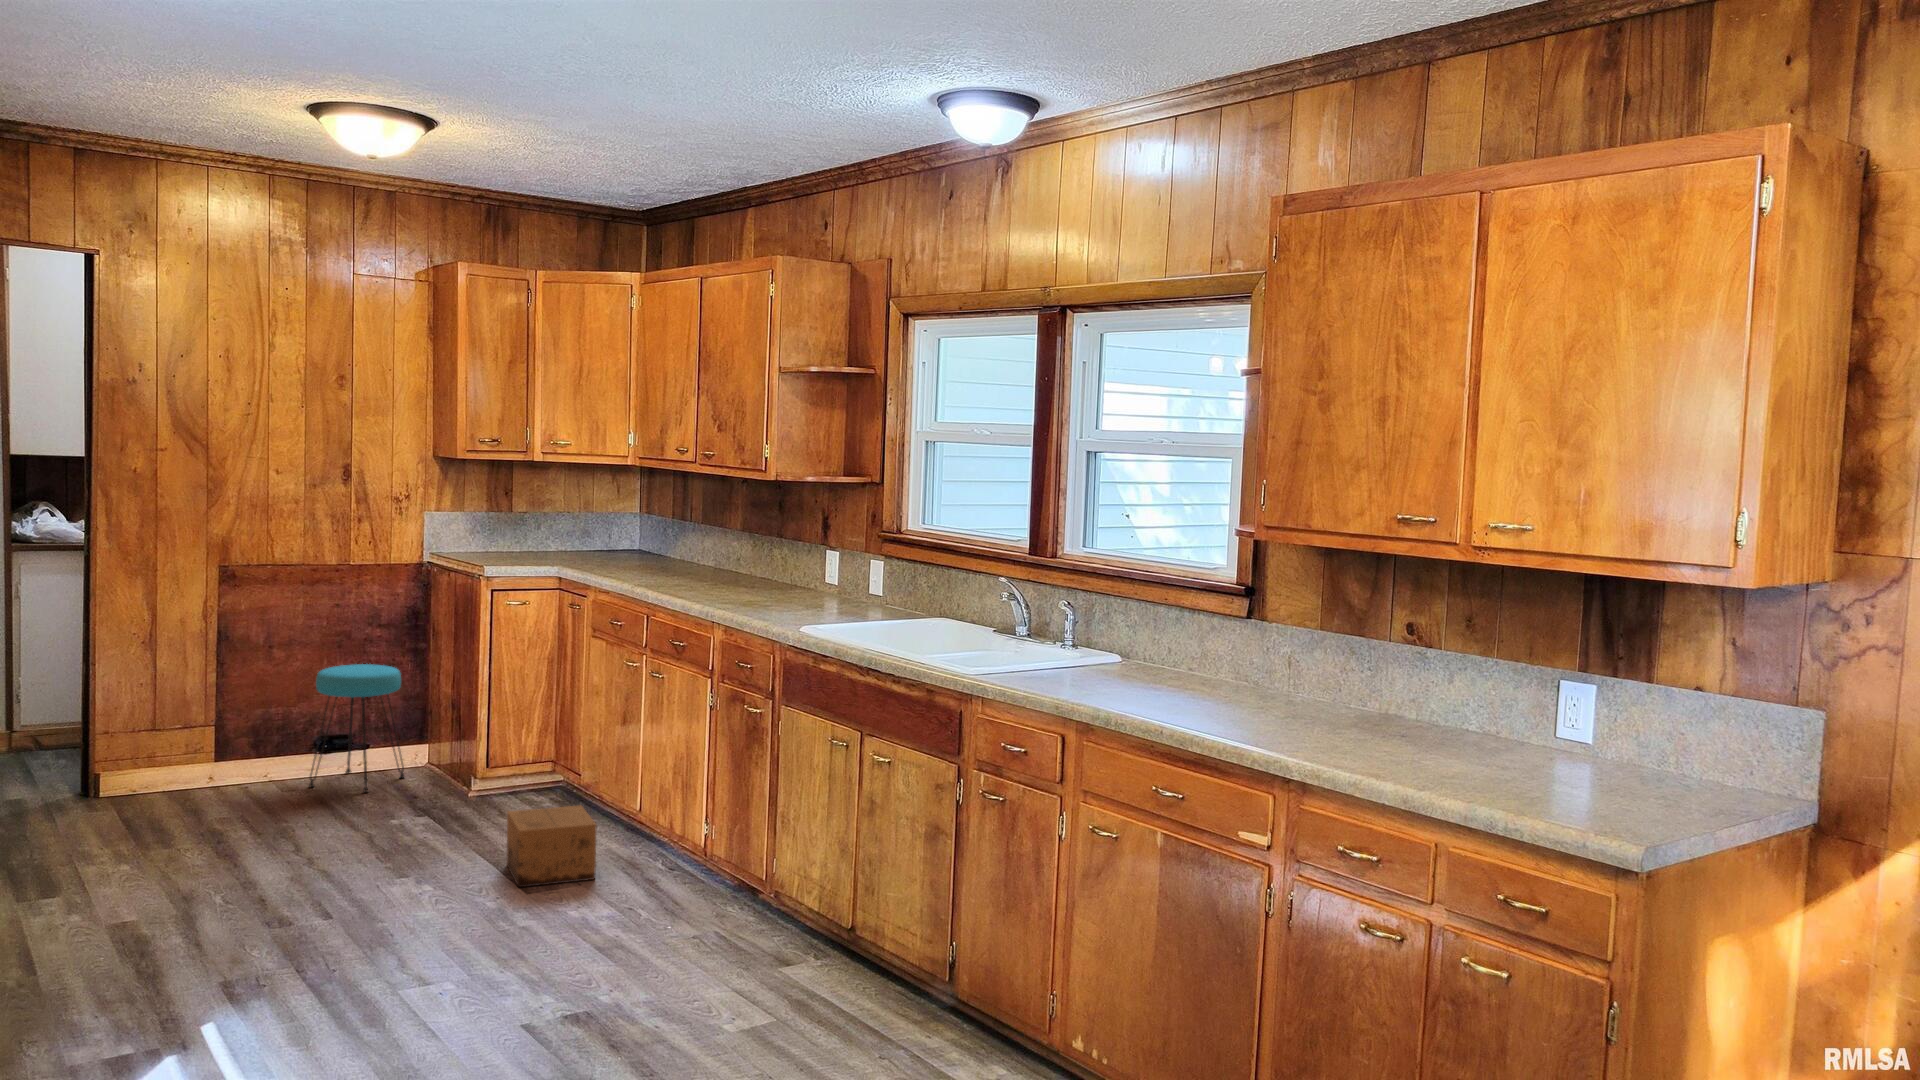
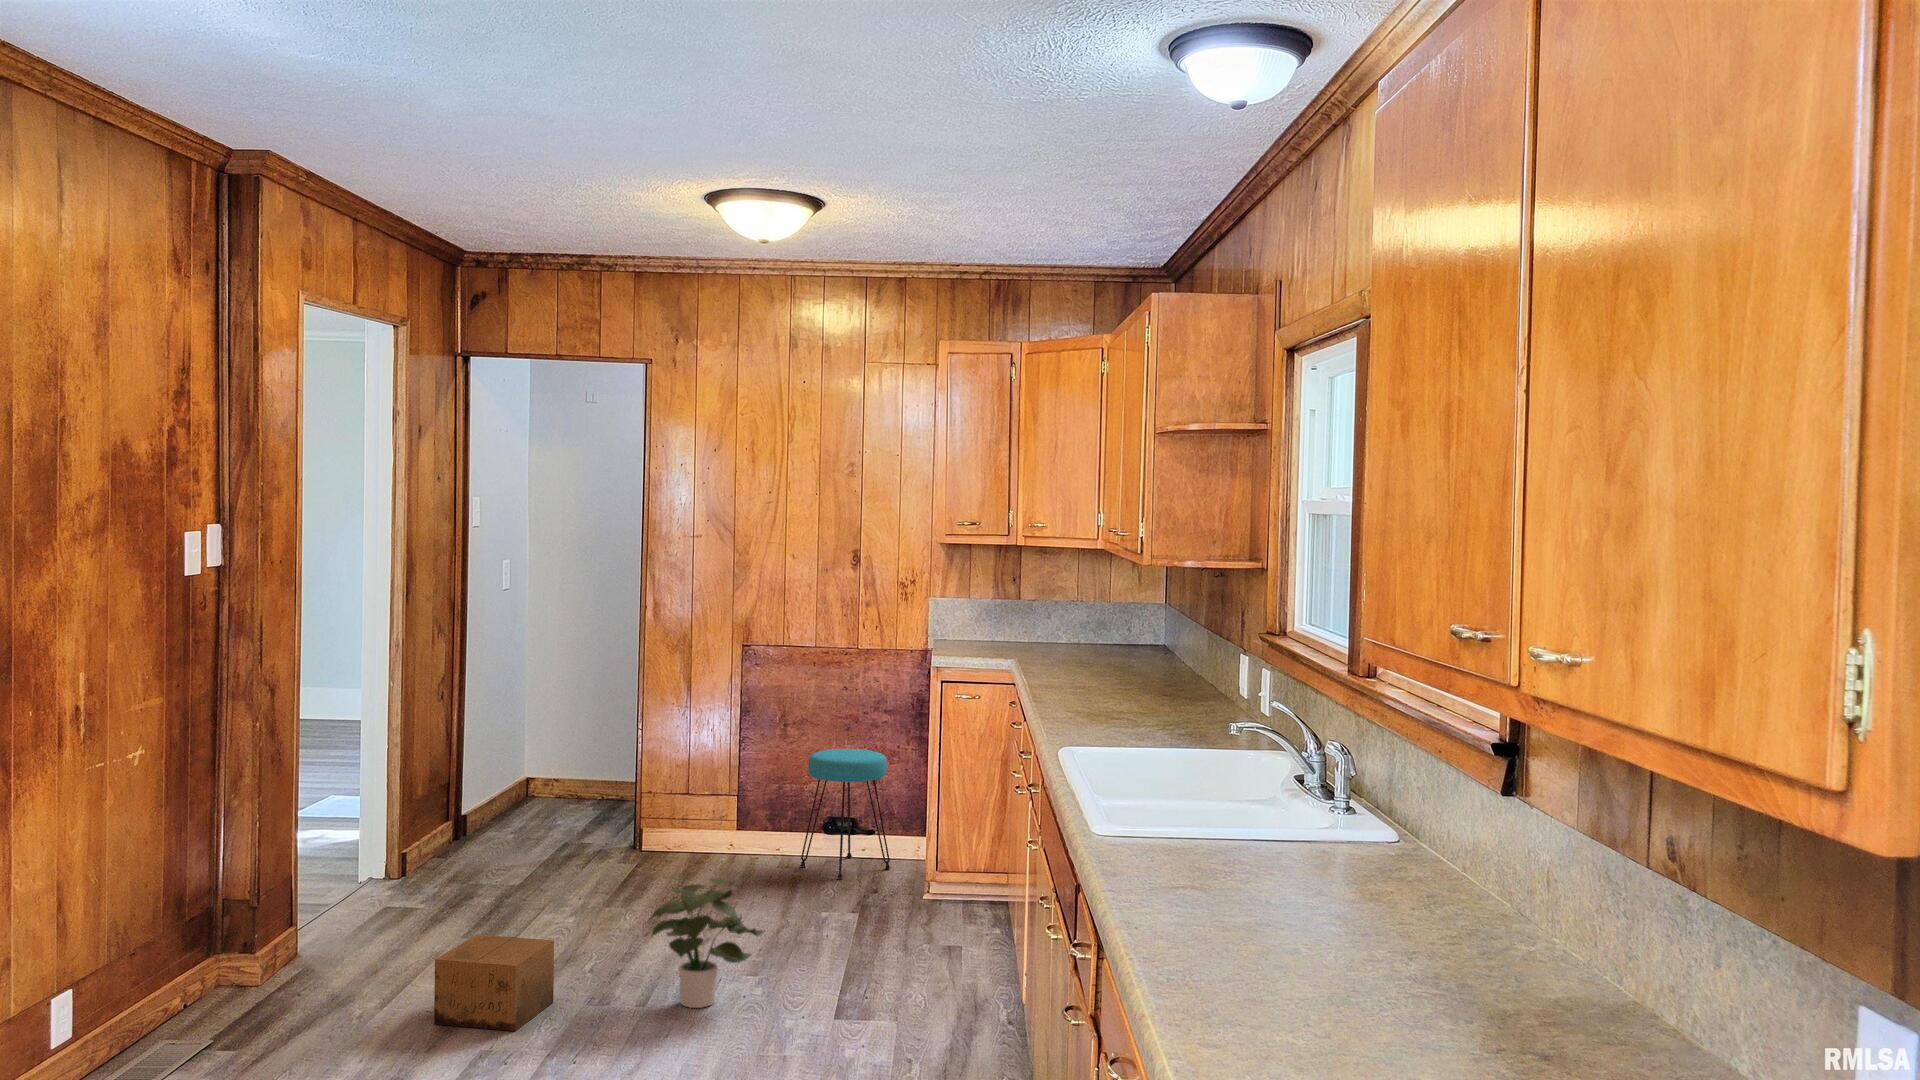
potted plant: none [314,792,440,922] -> present [652,878,765,1008]
cardboard box: present [506,805,596,887] -> present [434,935,554,1031]

